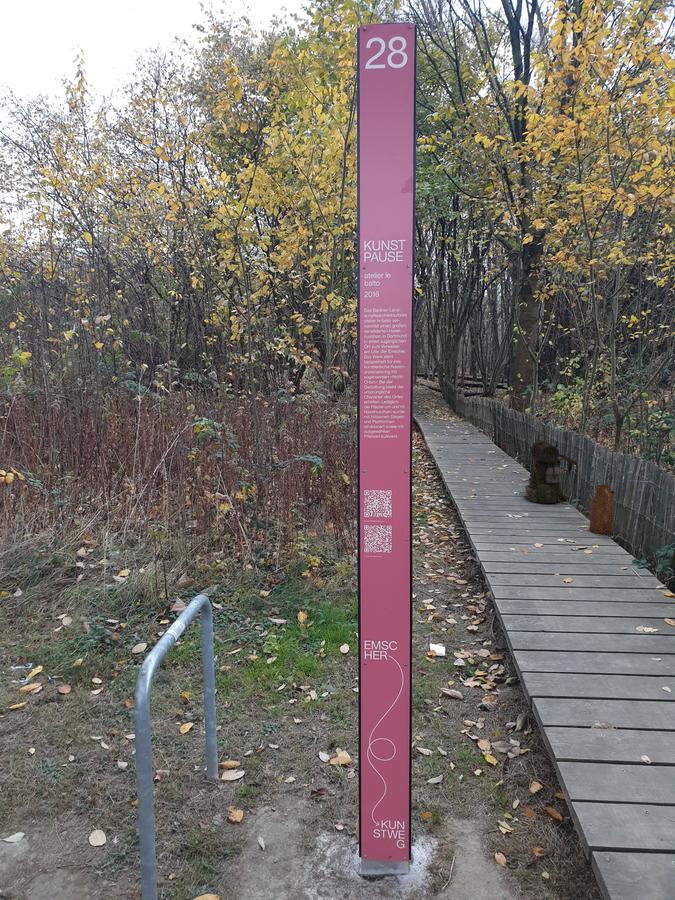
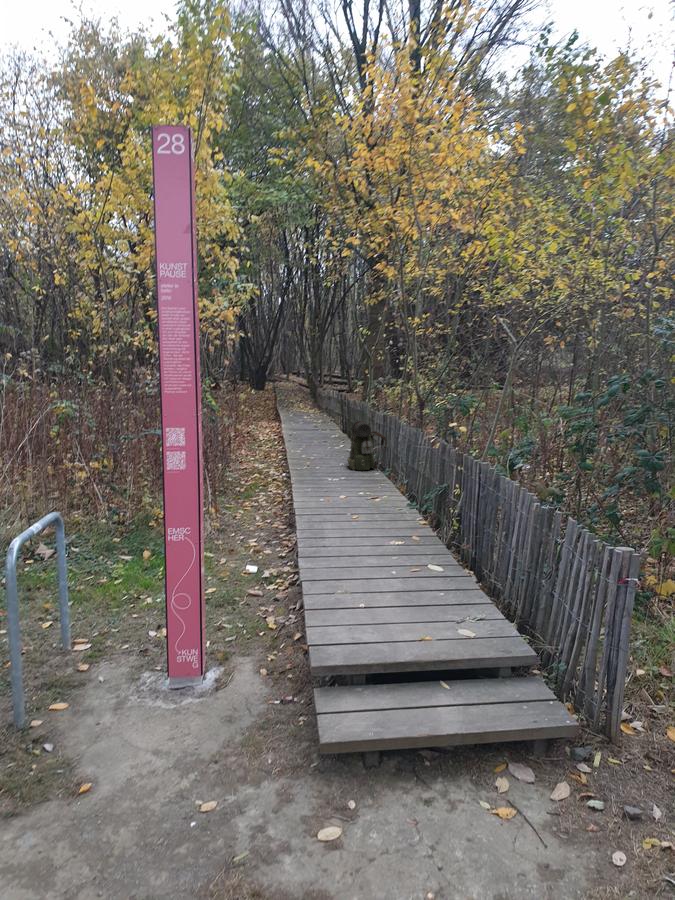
watering can: present [589,485,614,534] -> none [386,451,404,489]

